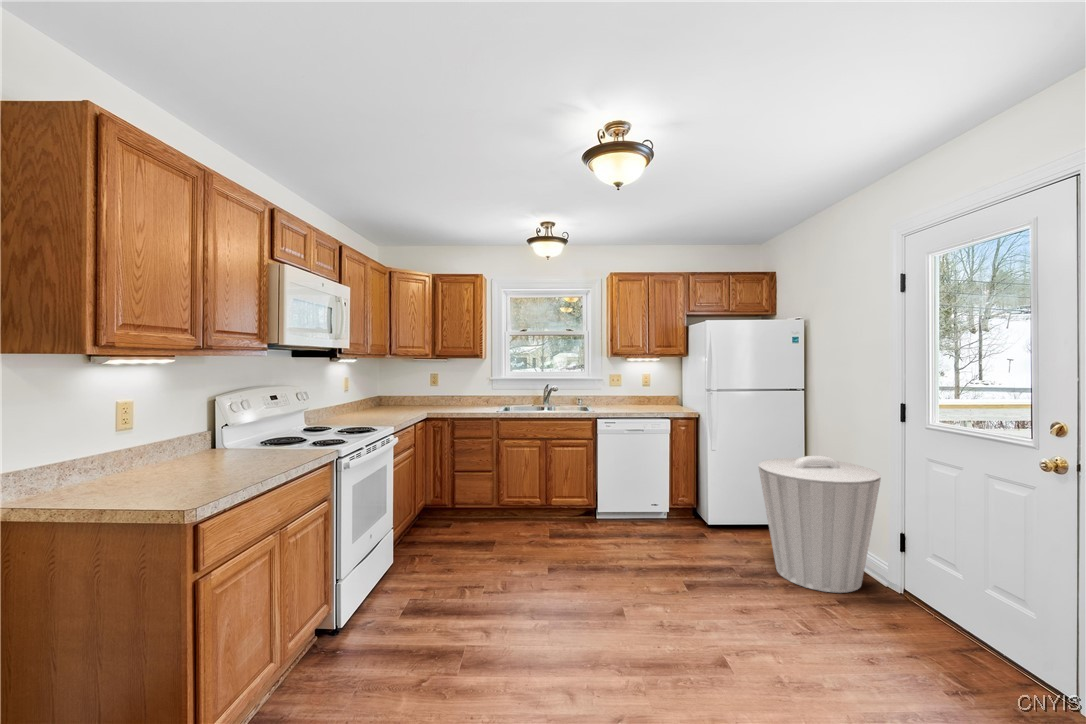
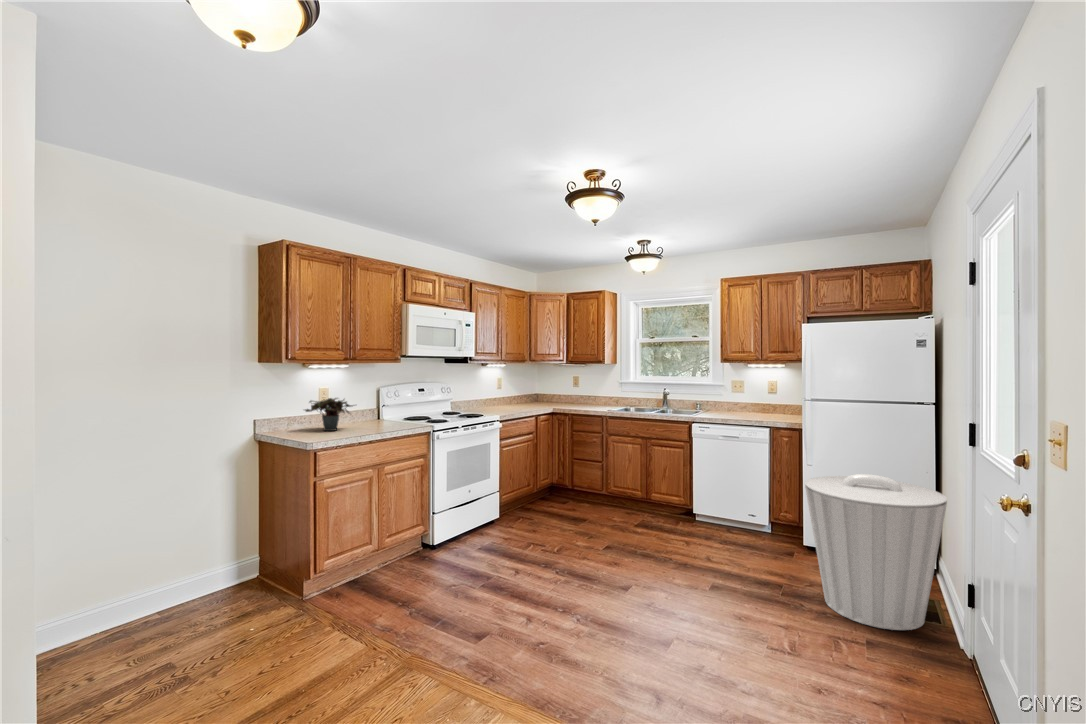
potted plant: none [103,418,213,482] -> present [305,398,354,431]

